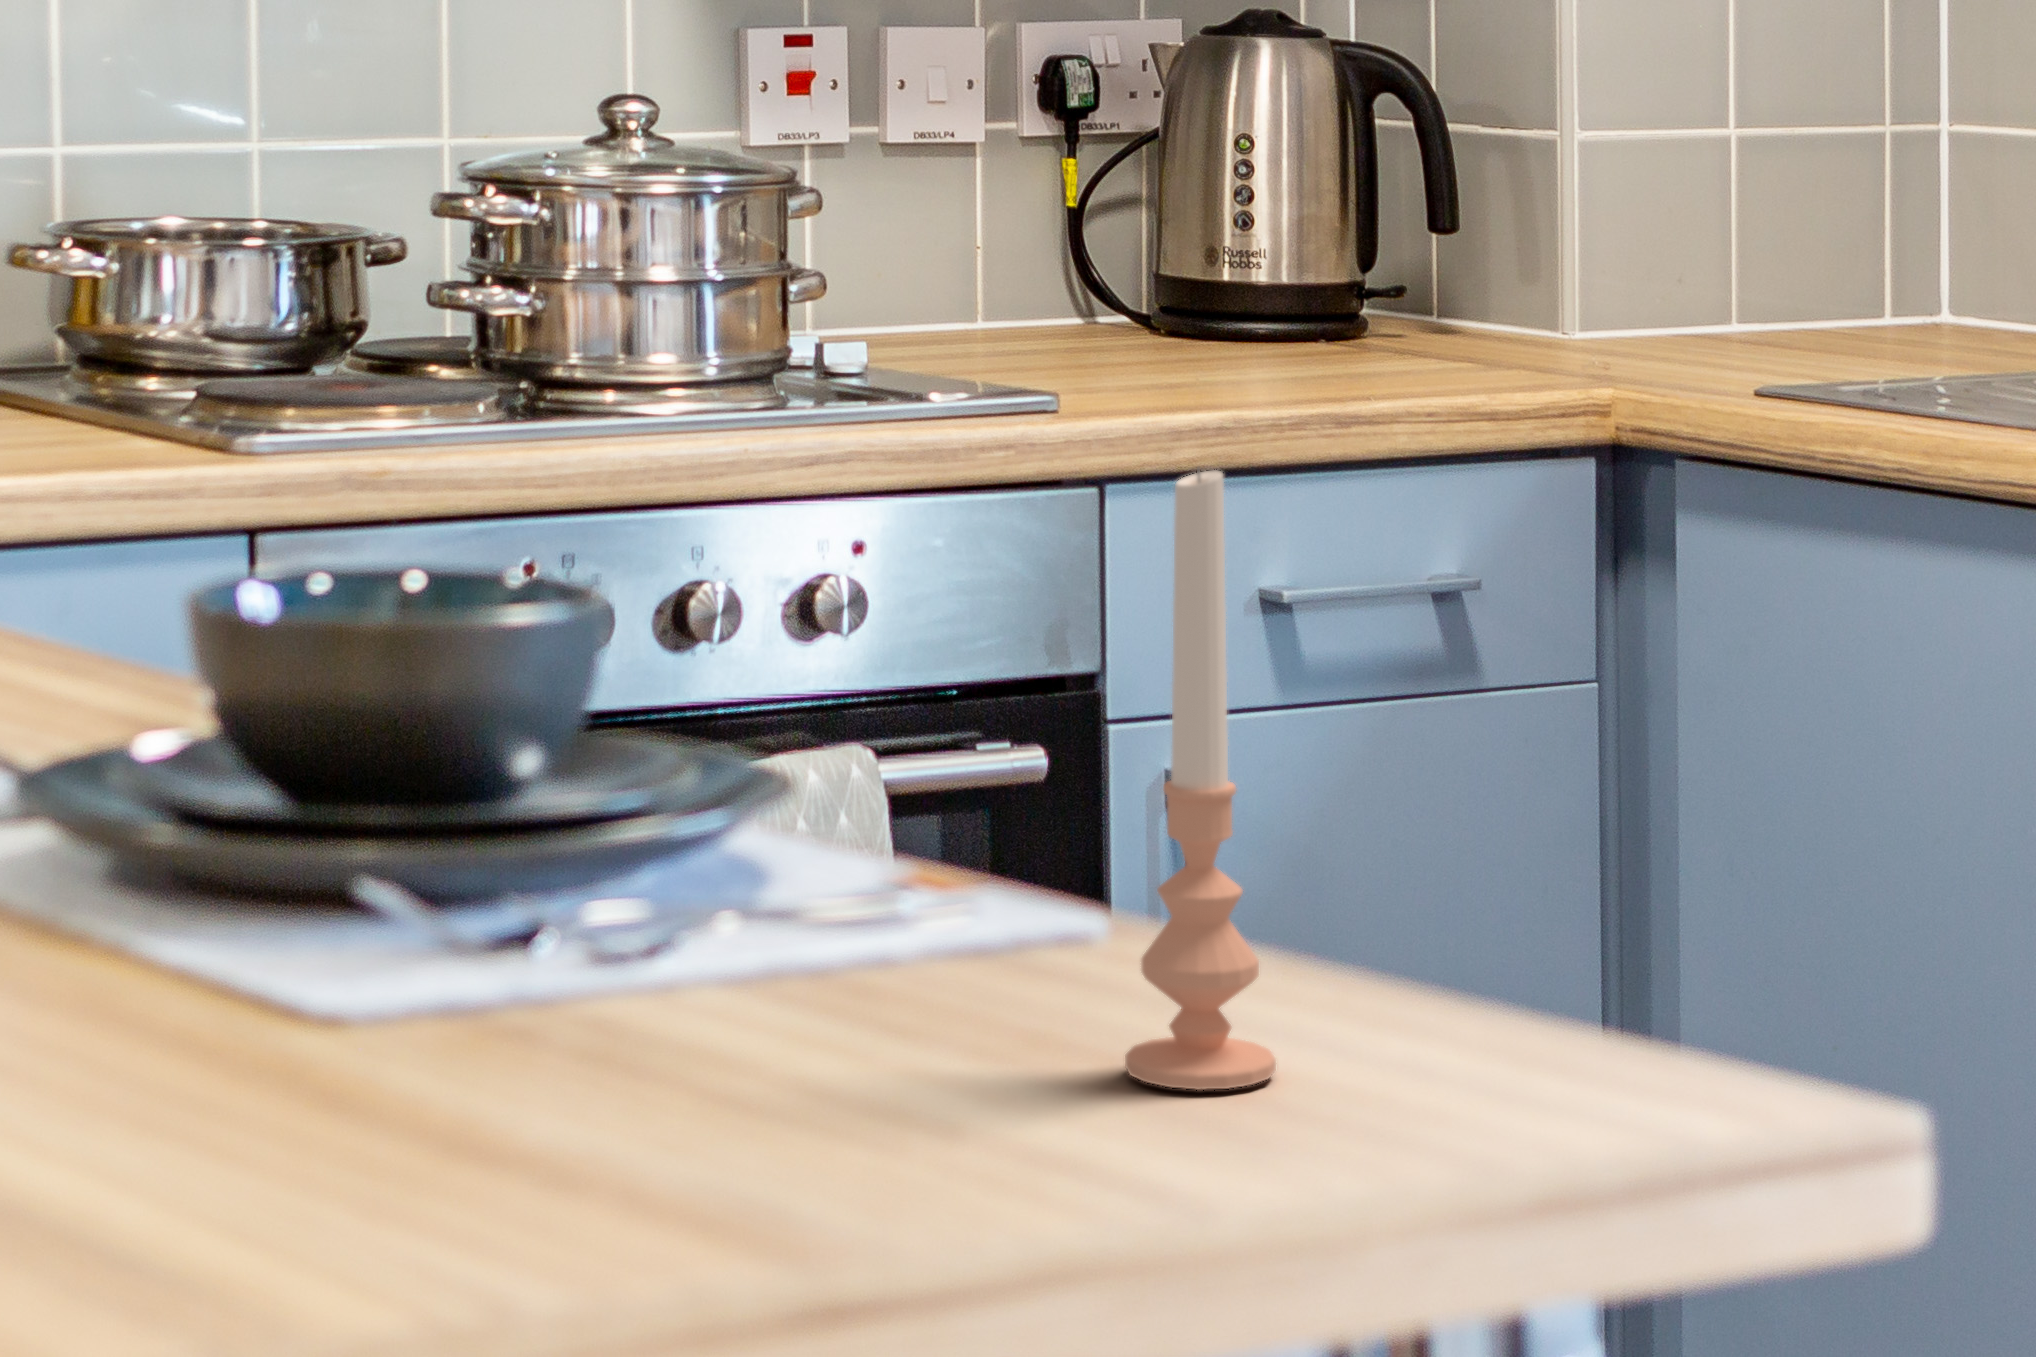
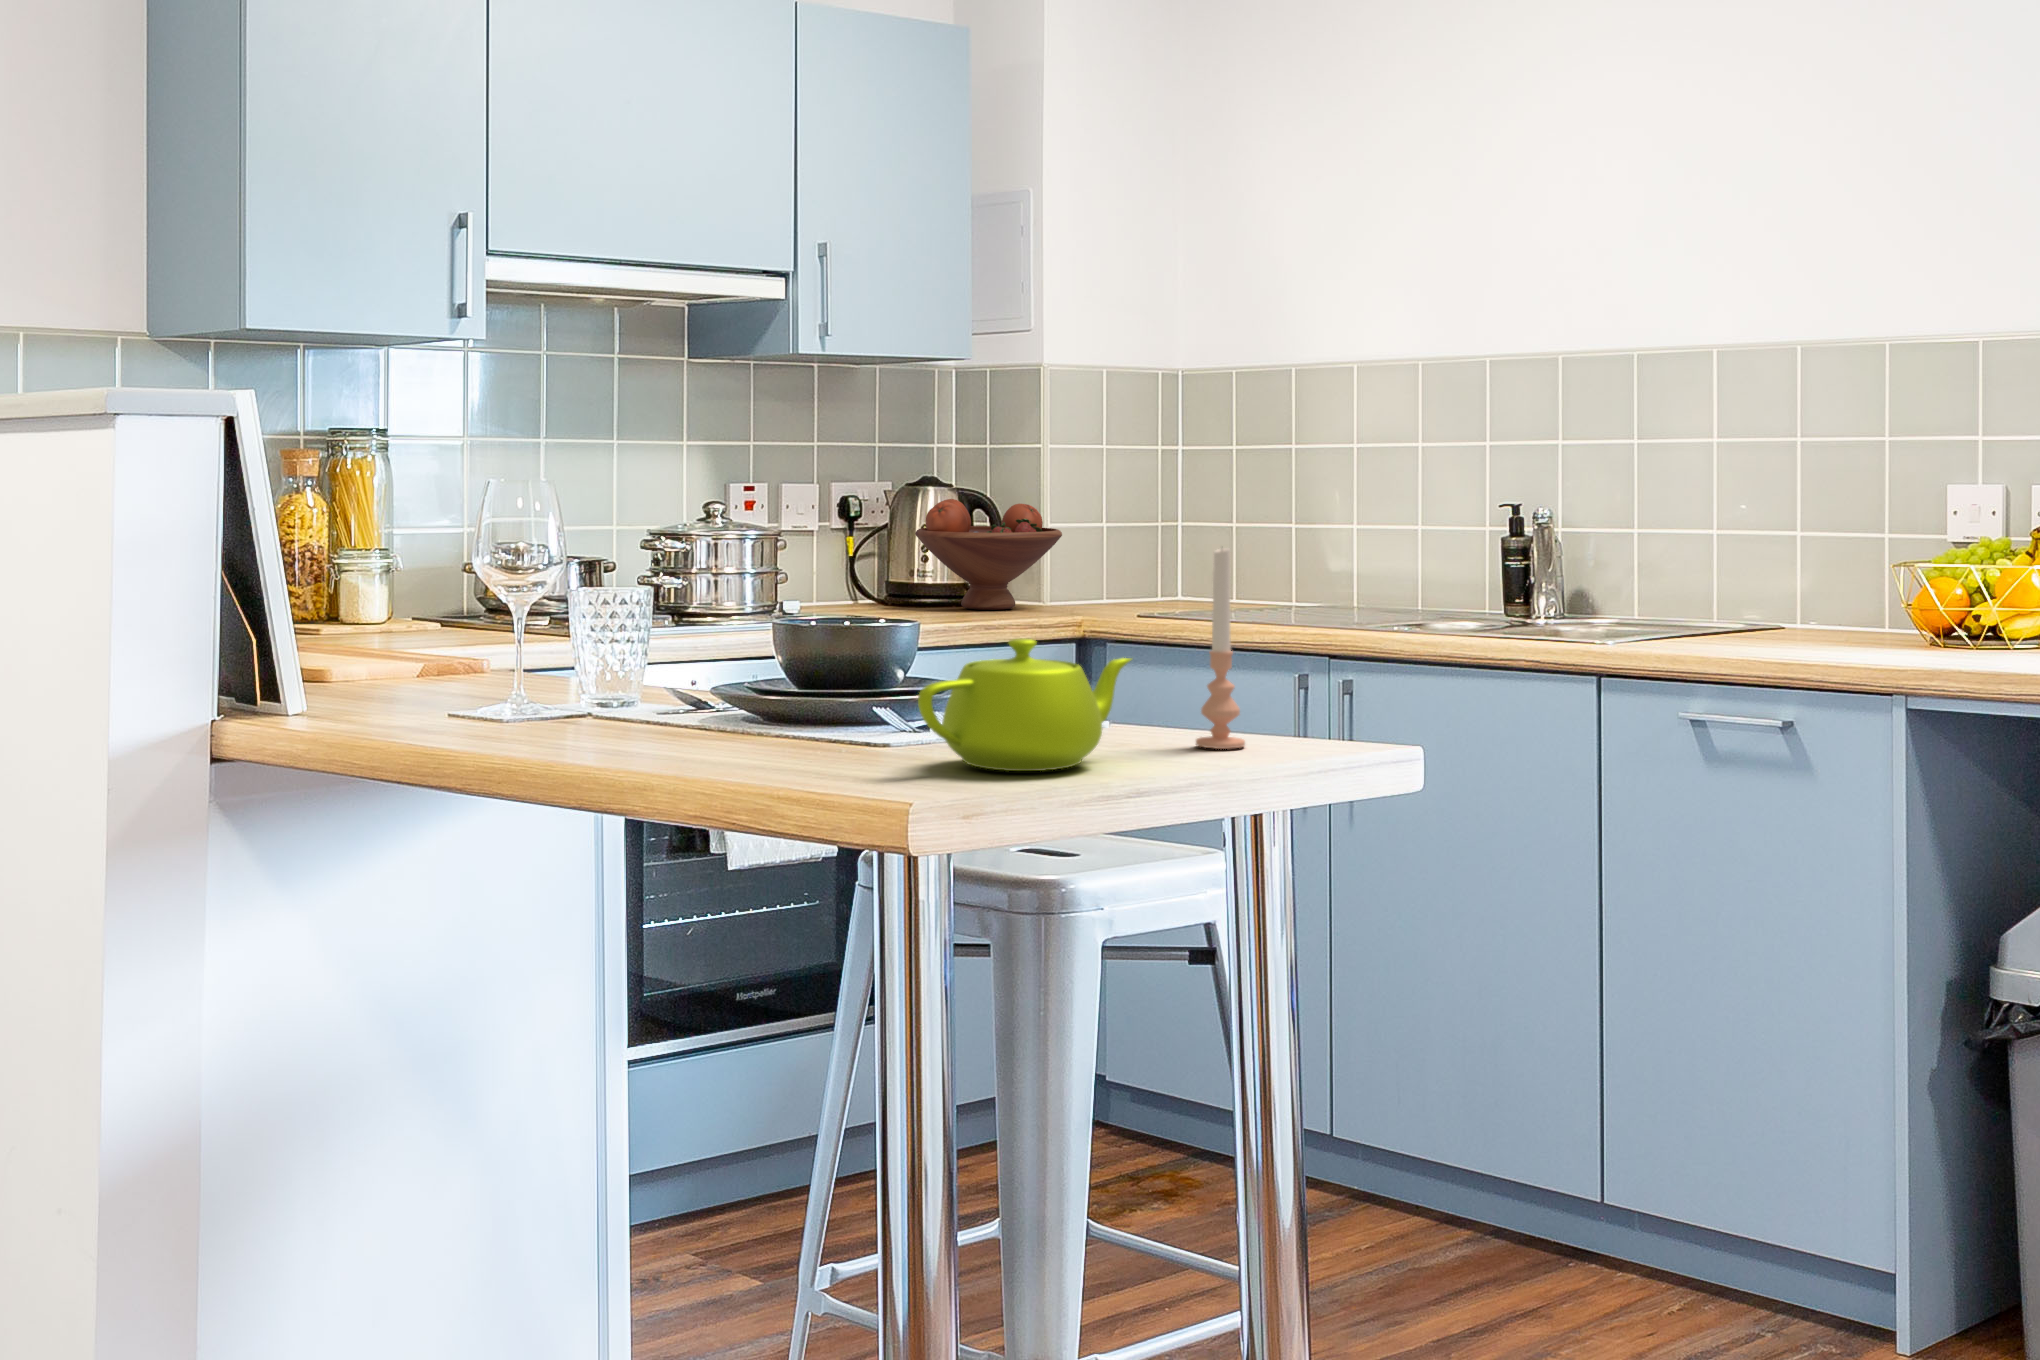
fruit bowl: none [1192,71,1578,367] -> present [915,499,1062,610]
teapot: none [158,761,891,1183] -> present [918,639,1132,771]

